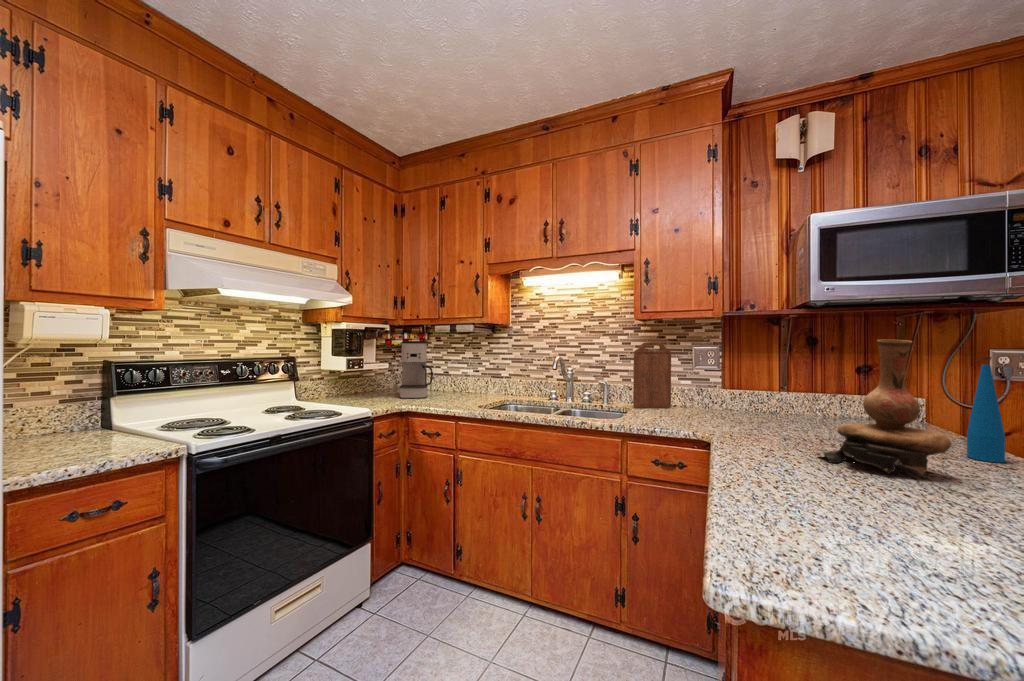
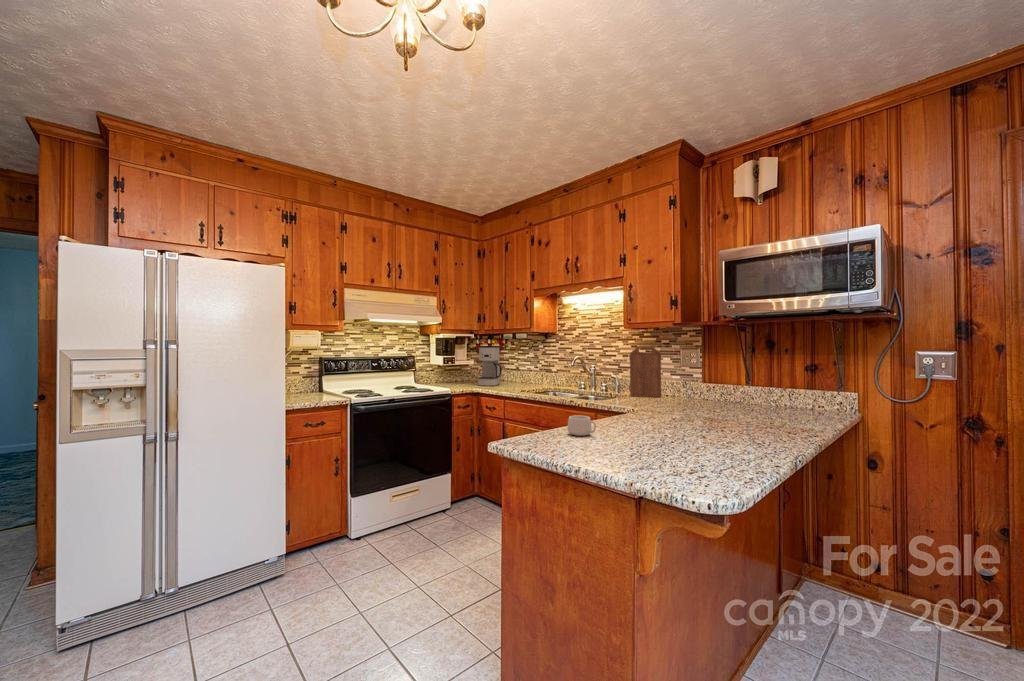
vase: present [823,340,951,478] -> none [664,344,723,430]
bottle: present [967,356,1005,462] -> none [783,355,804,430]
mug: none [816,483,900,535] -> present [567,415,596,436]

